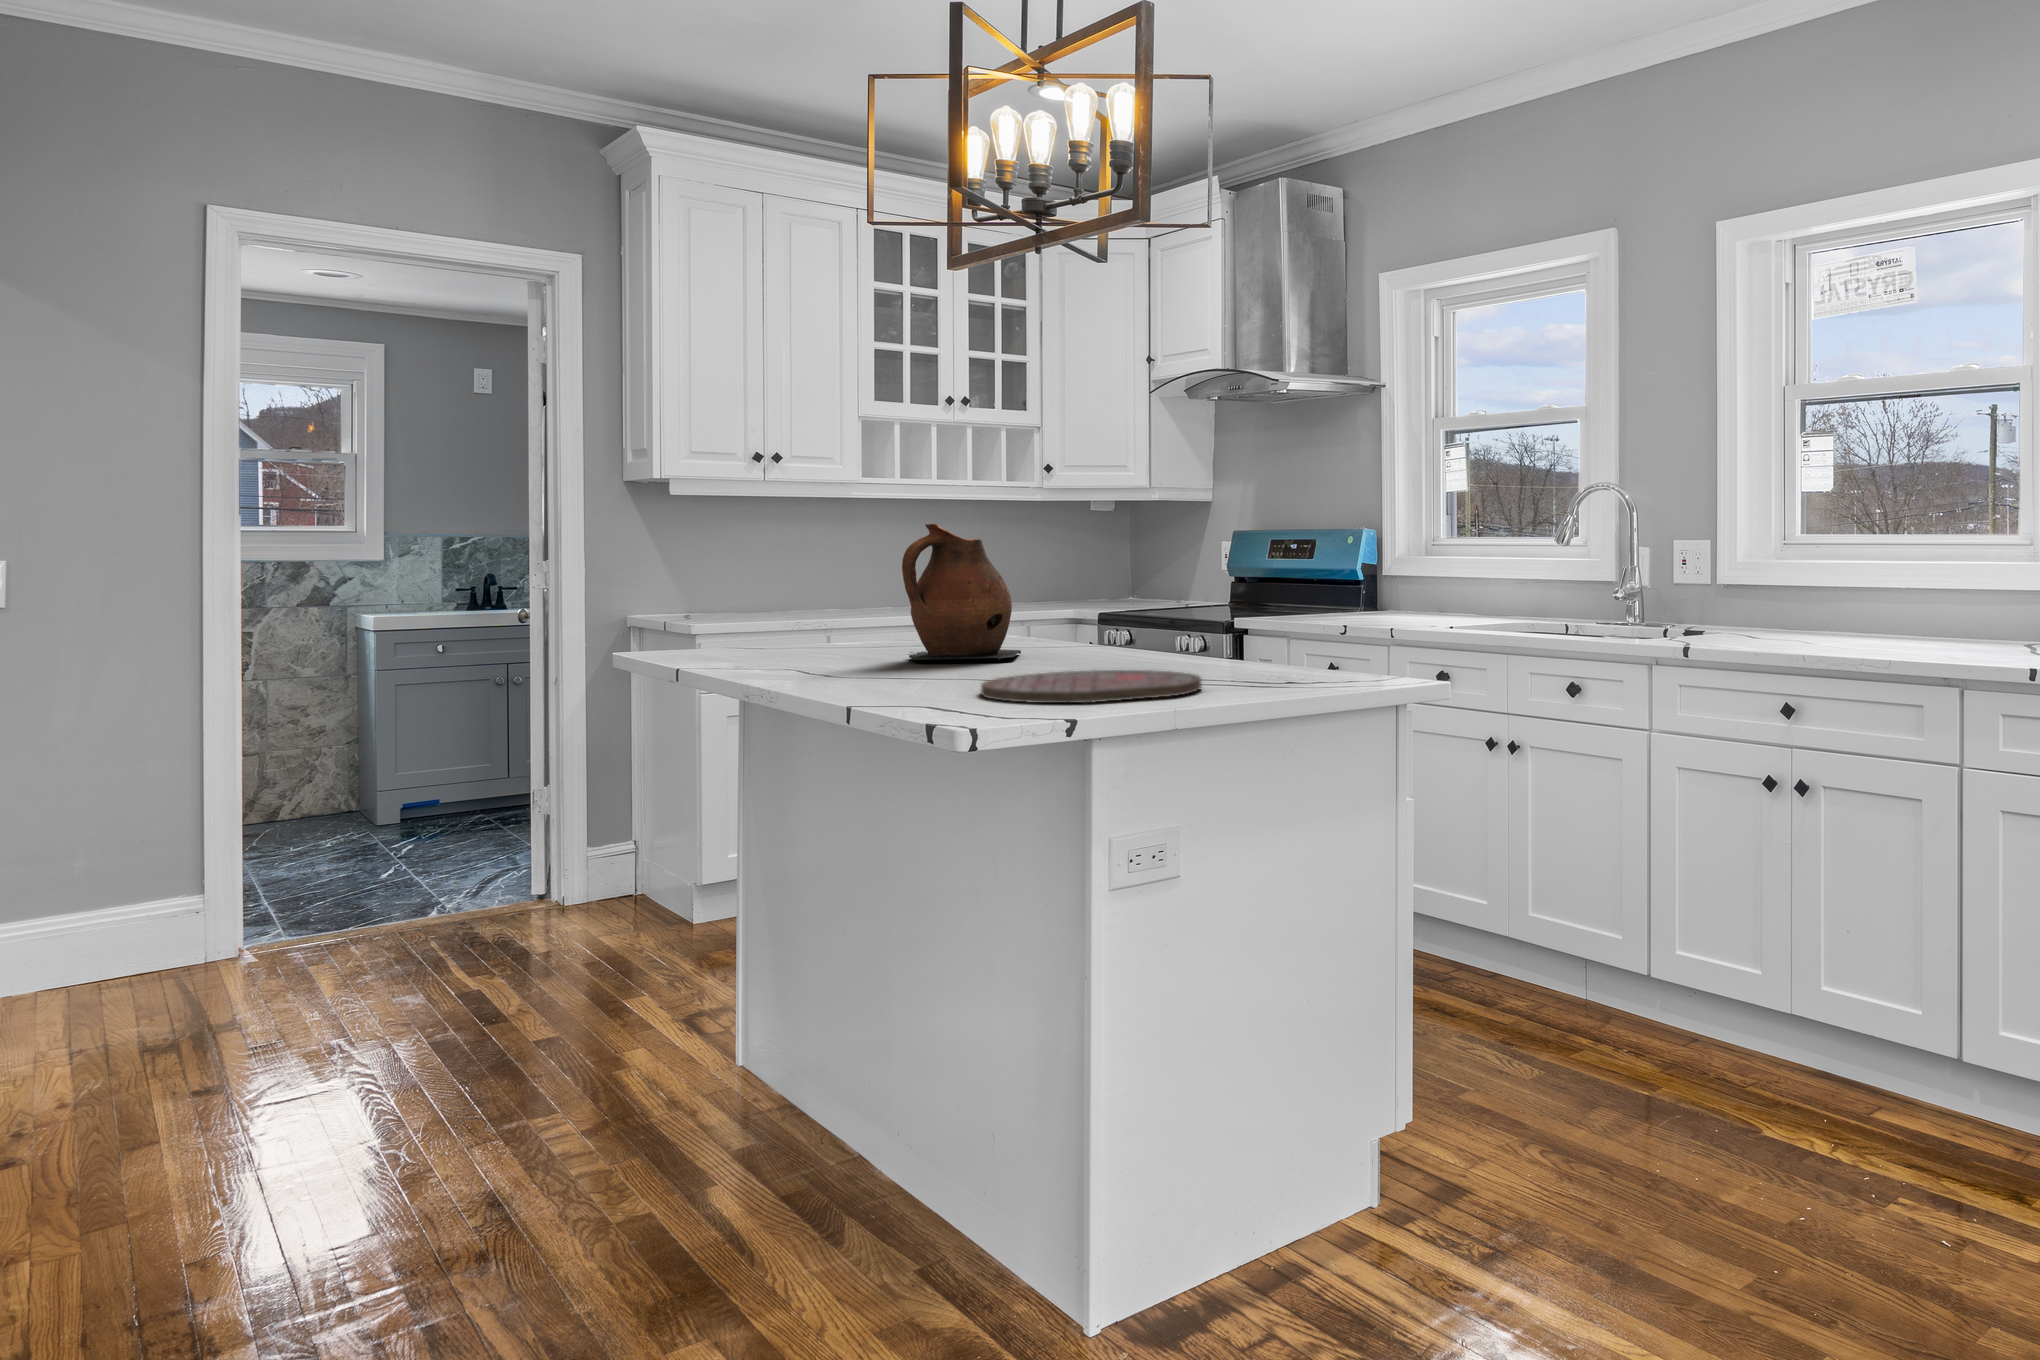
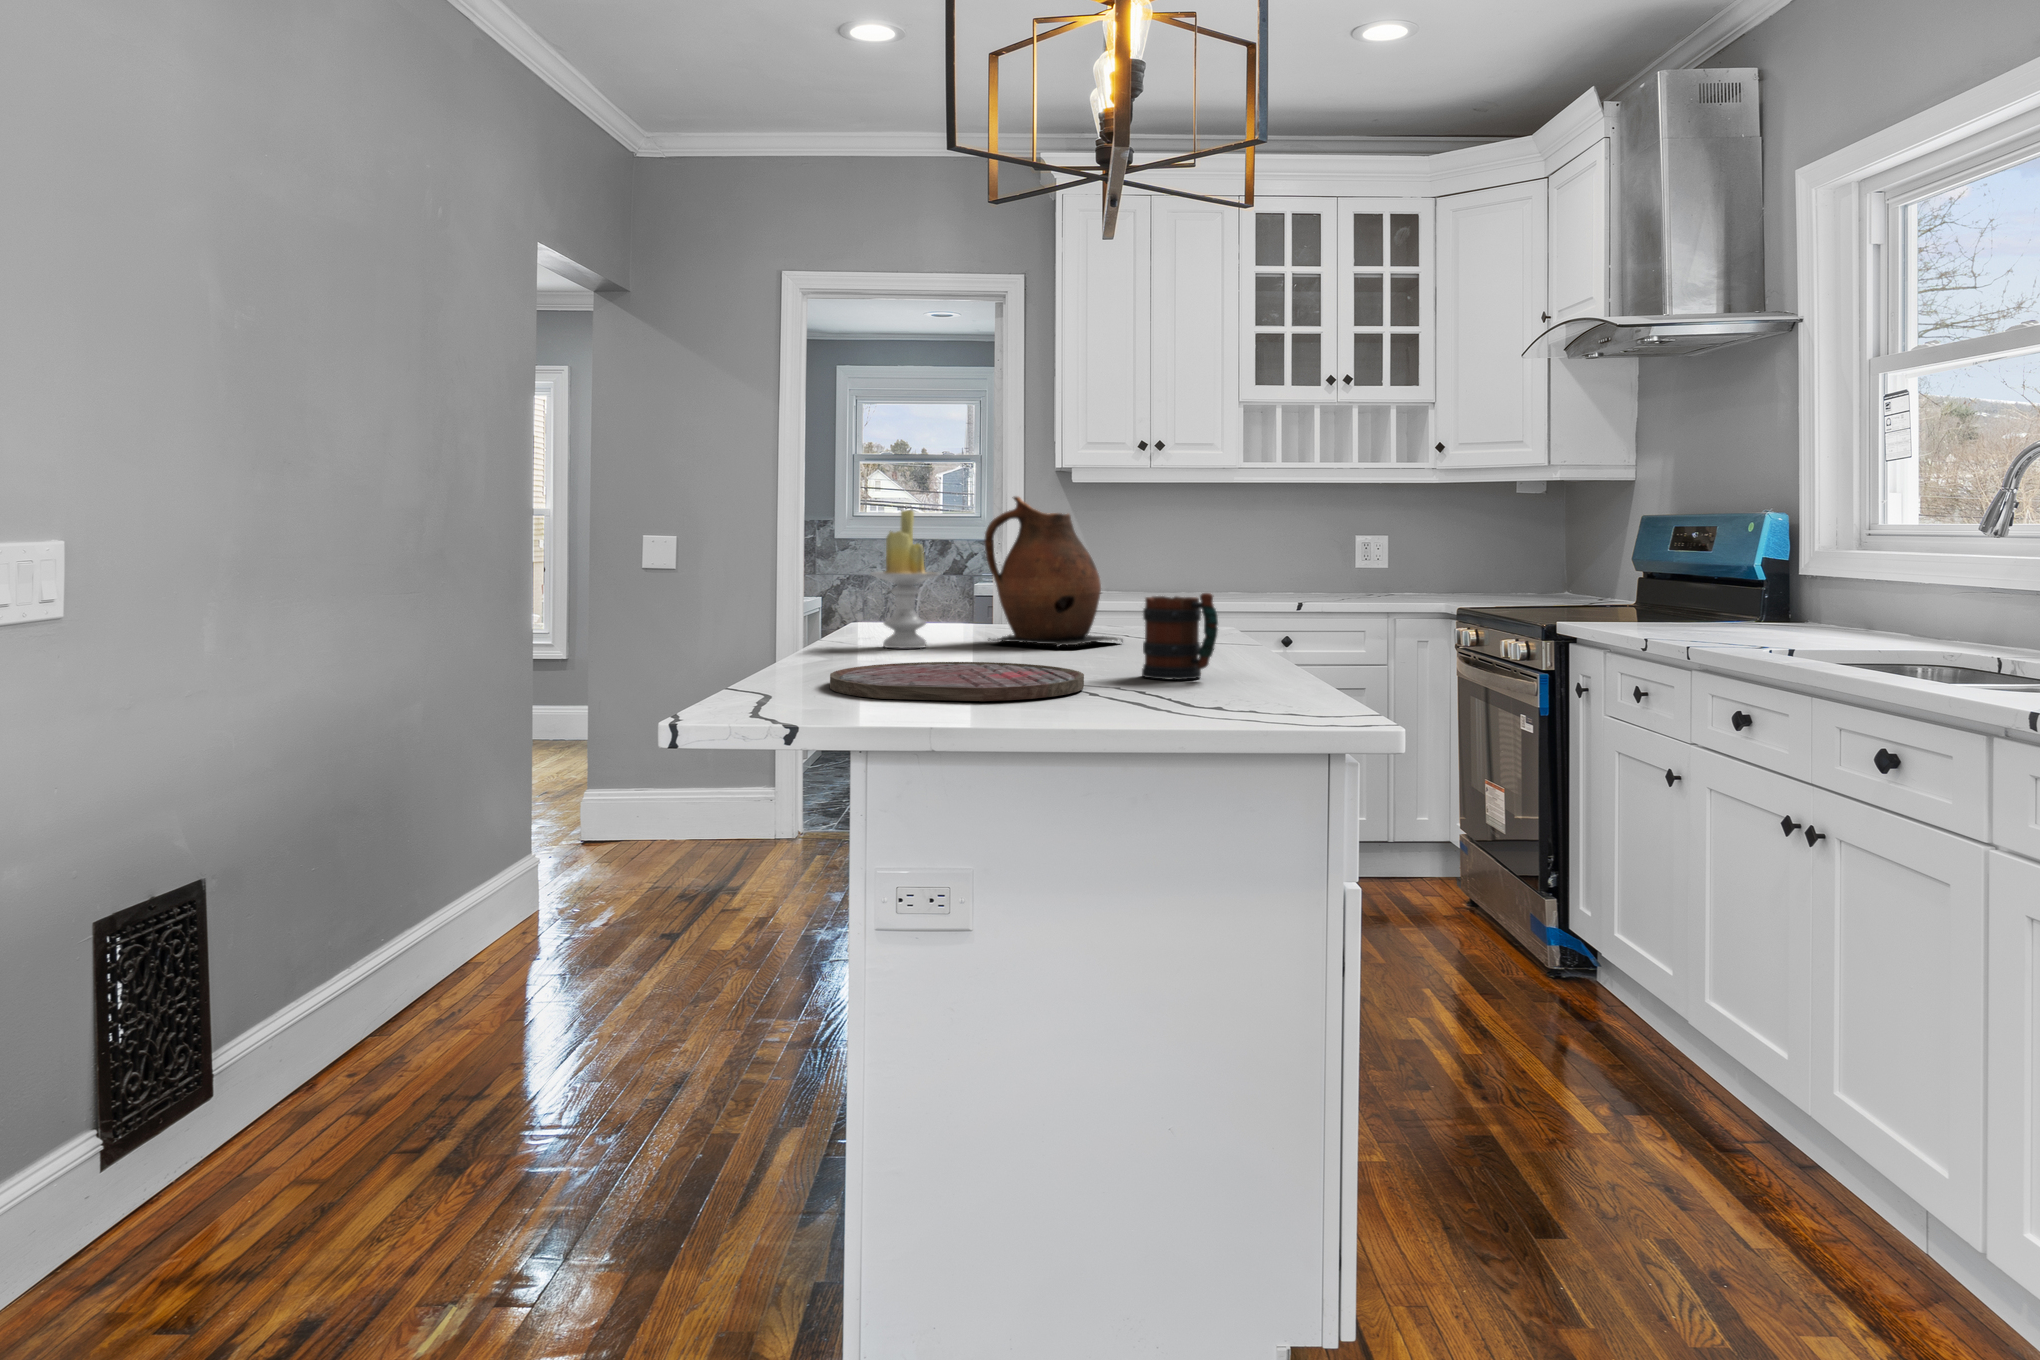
candle: none [822,538,896,673] -> present [871,510,940,648]
mug: none [1170,603,1239,674] -> present [1142,593,1218,680]

